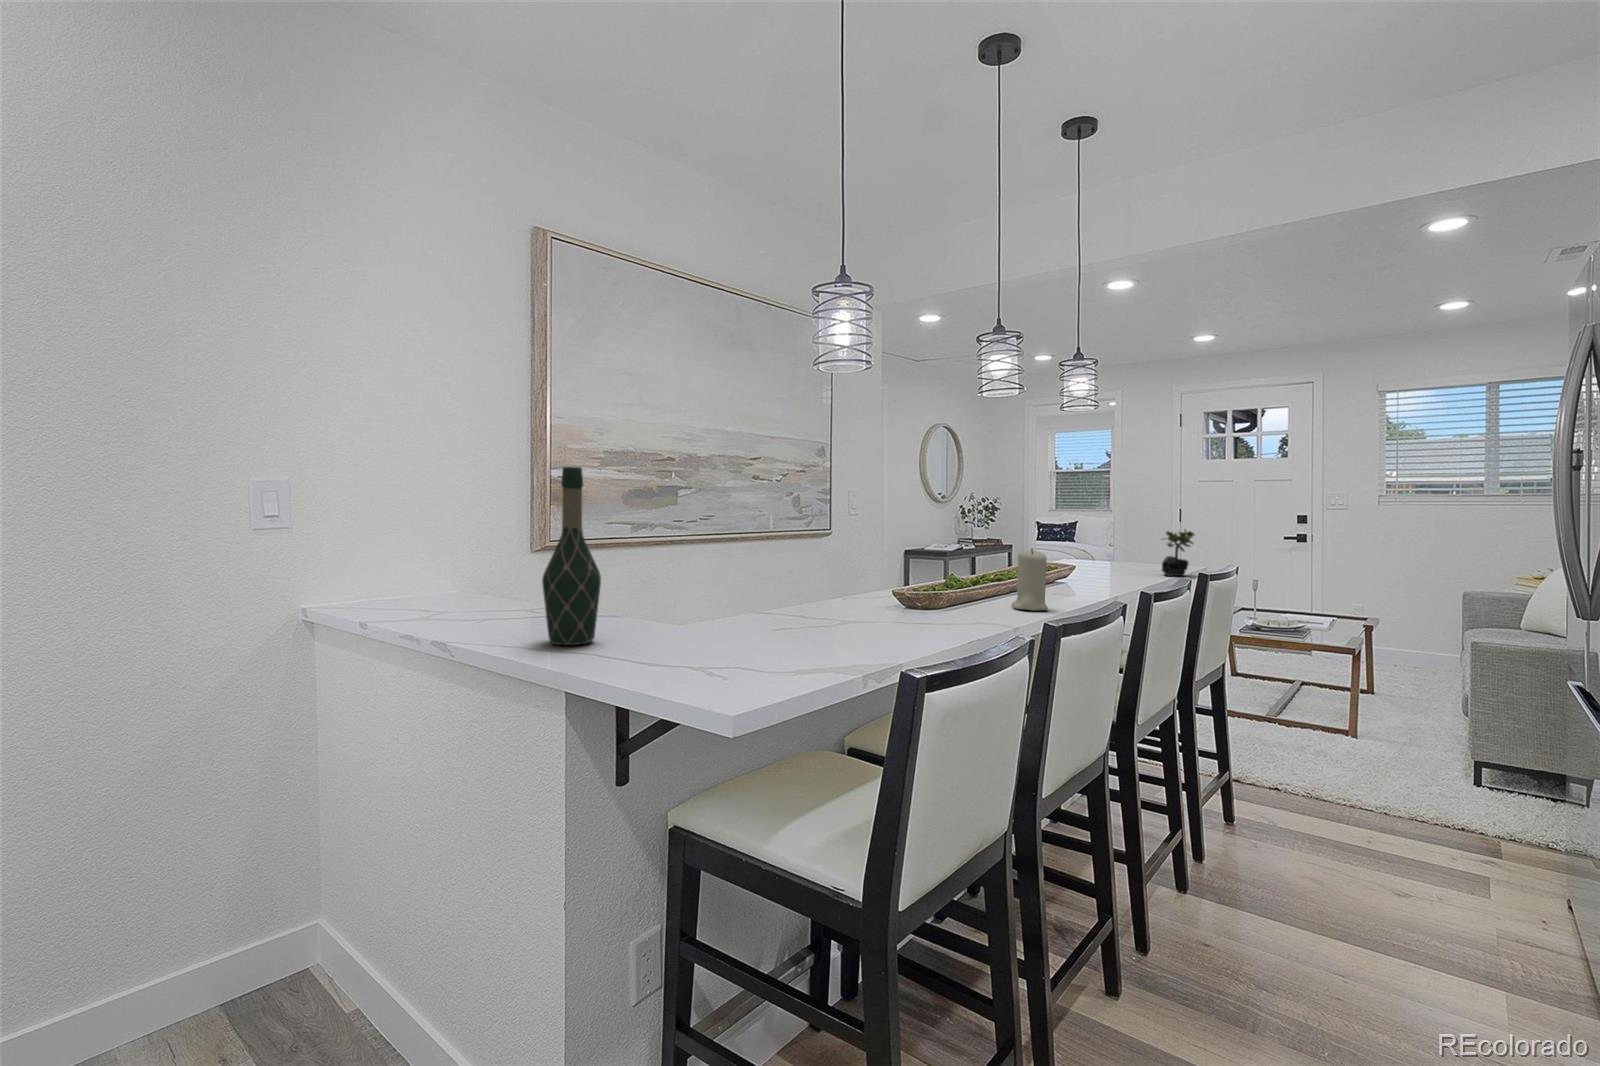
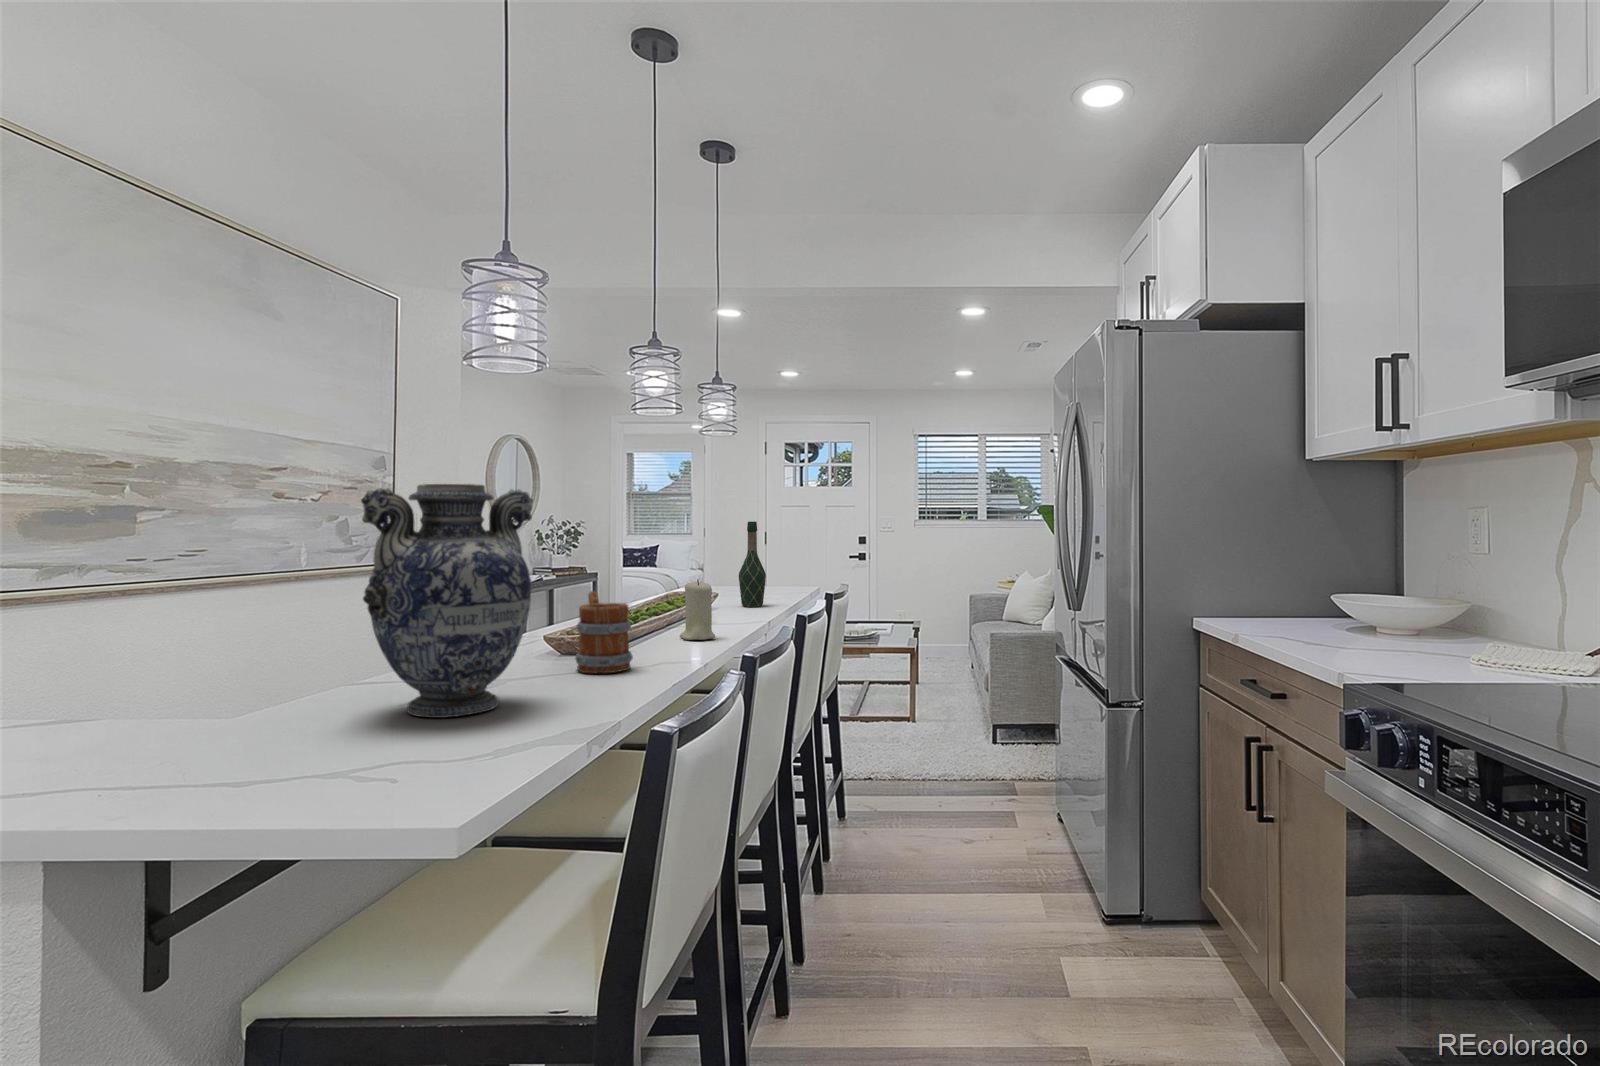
vase: none [662,441,818,653] -> present [361,484,533,718]
wine bottle: present [542,467,601,645] -> present [739,521,766,607]
succulent plant: present [1162,530,1195,576] -> none [775,551,803,597]
mug: none [878,551,932,632] -> present [575,591,633,673]

